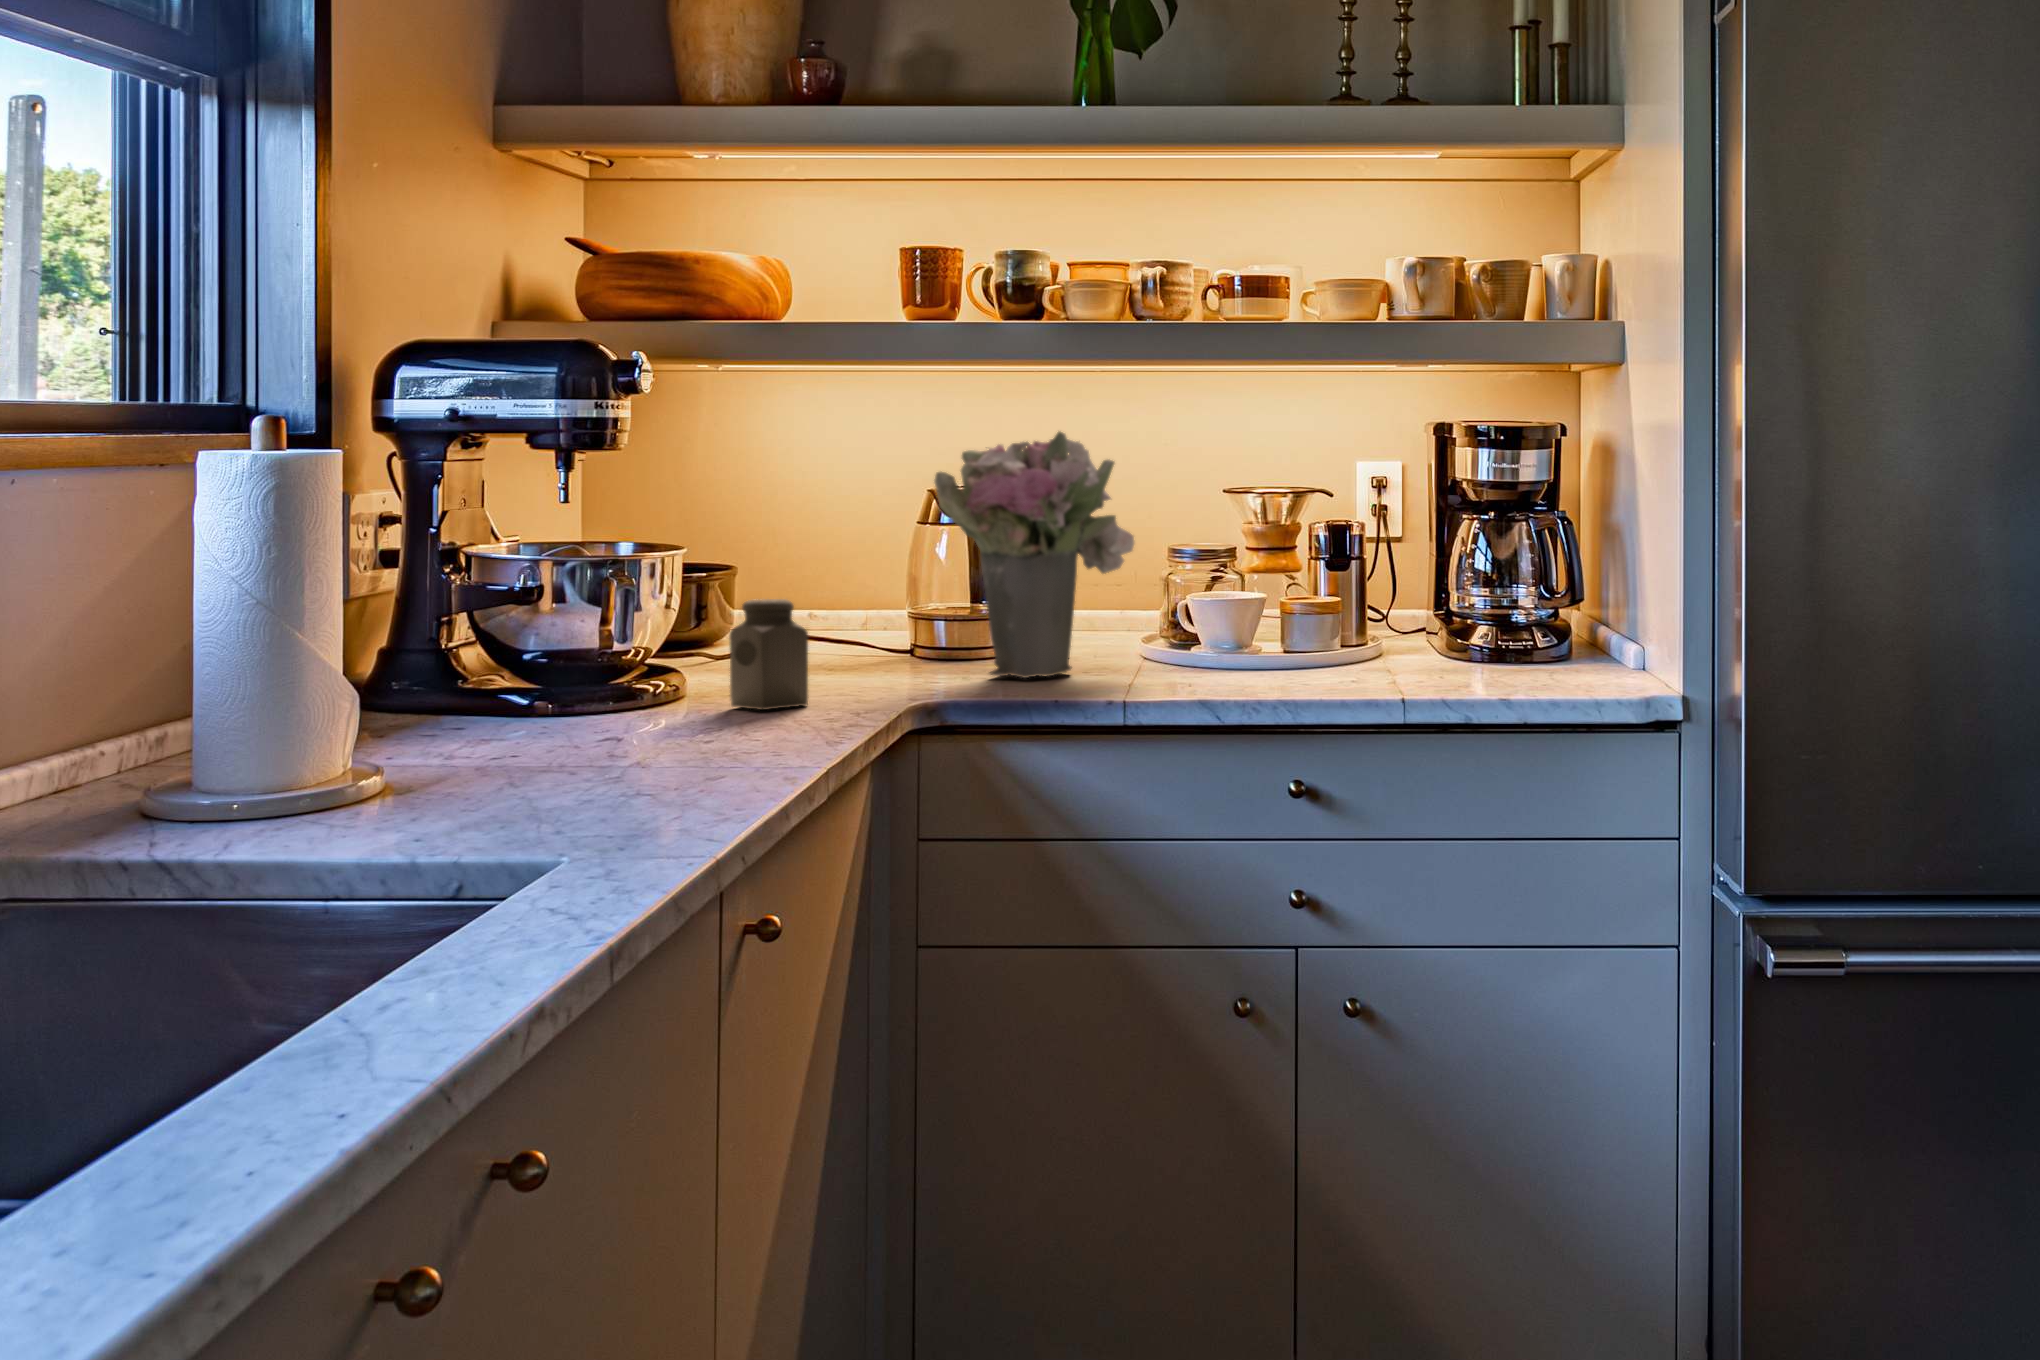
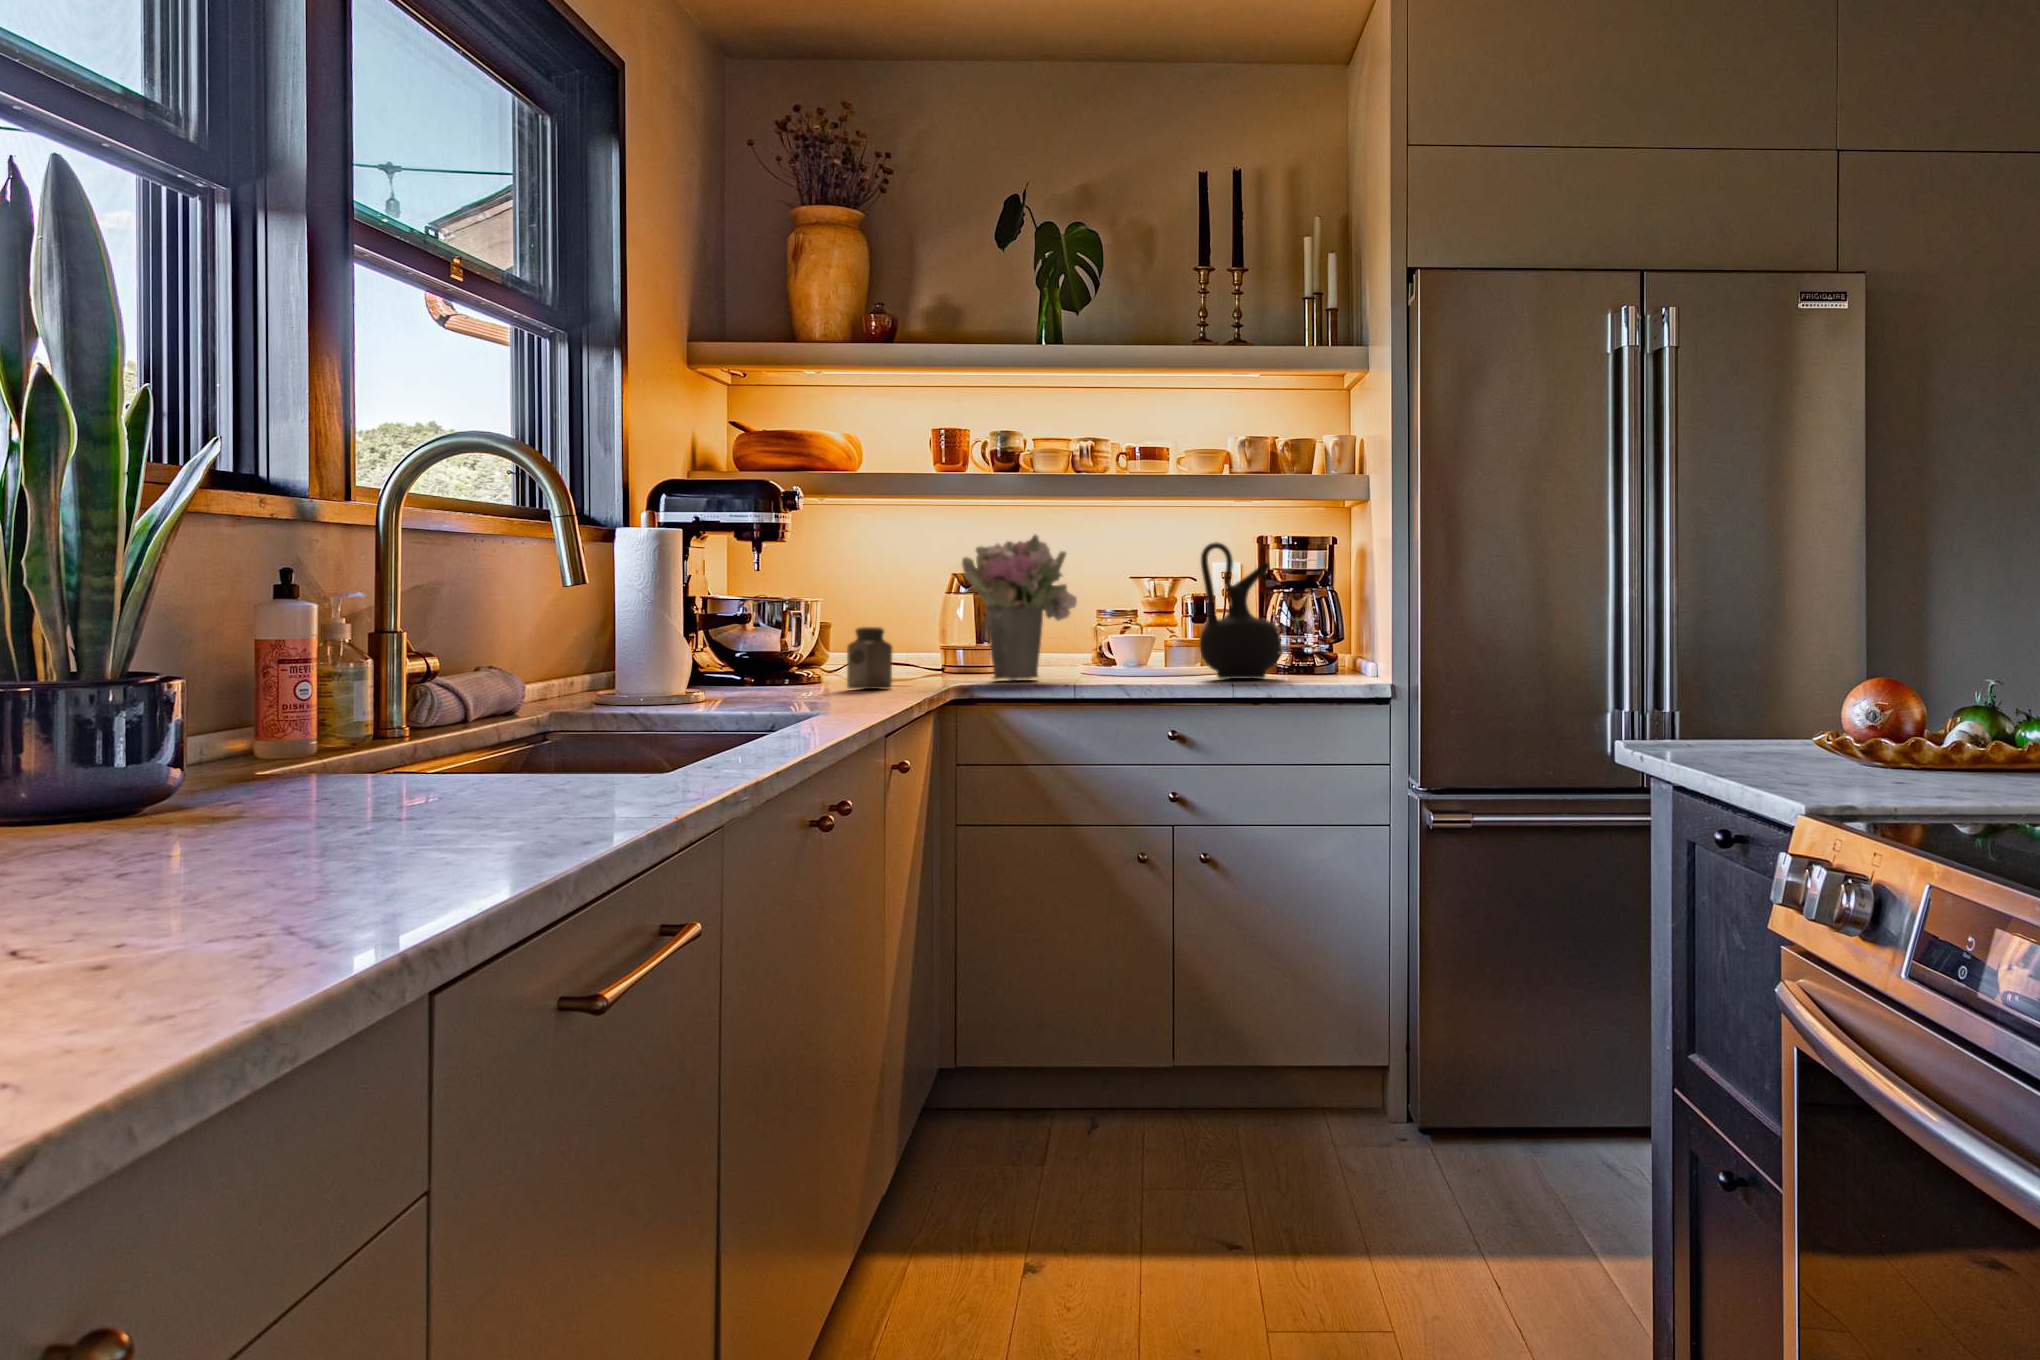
ceramic jug: none [1341,446,1478,680] -> present [1200,543,1281,679]

